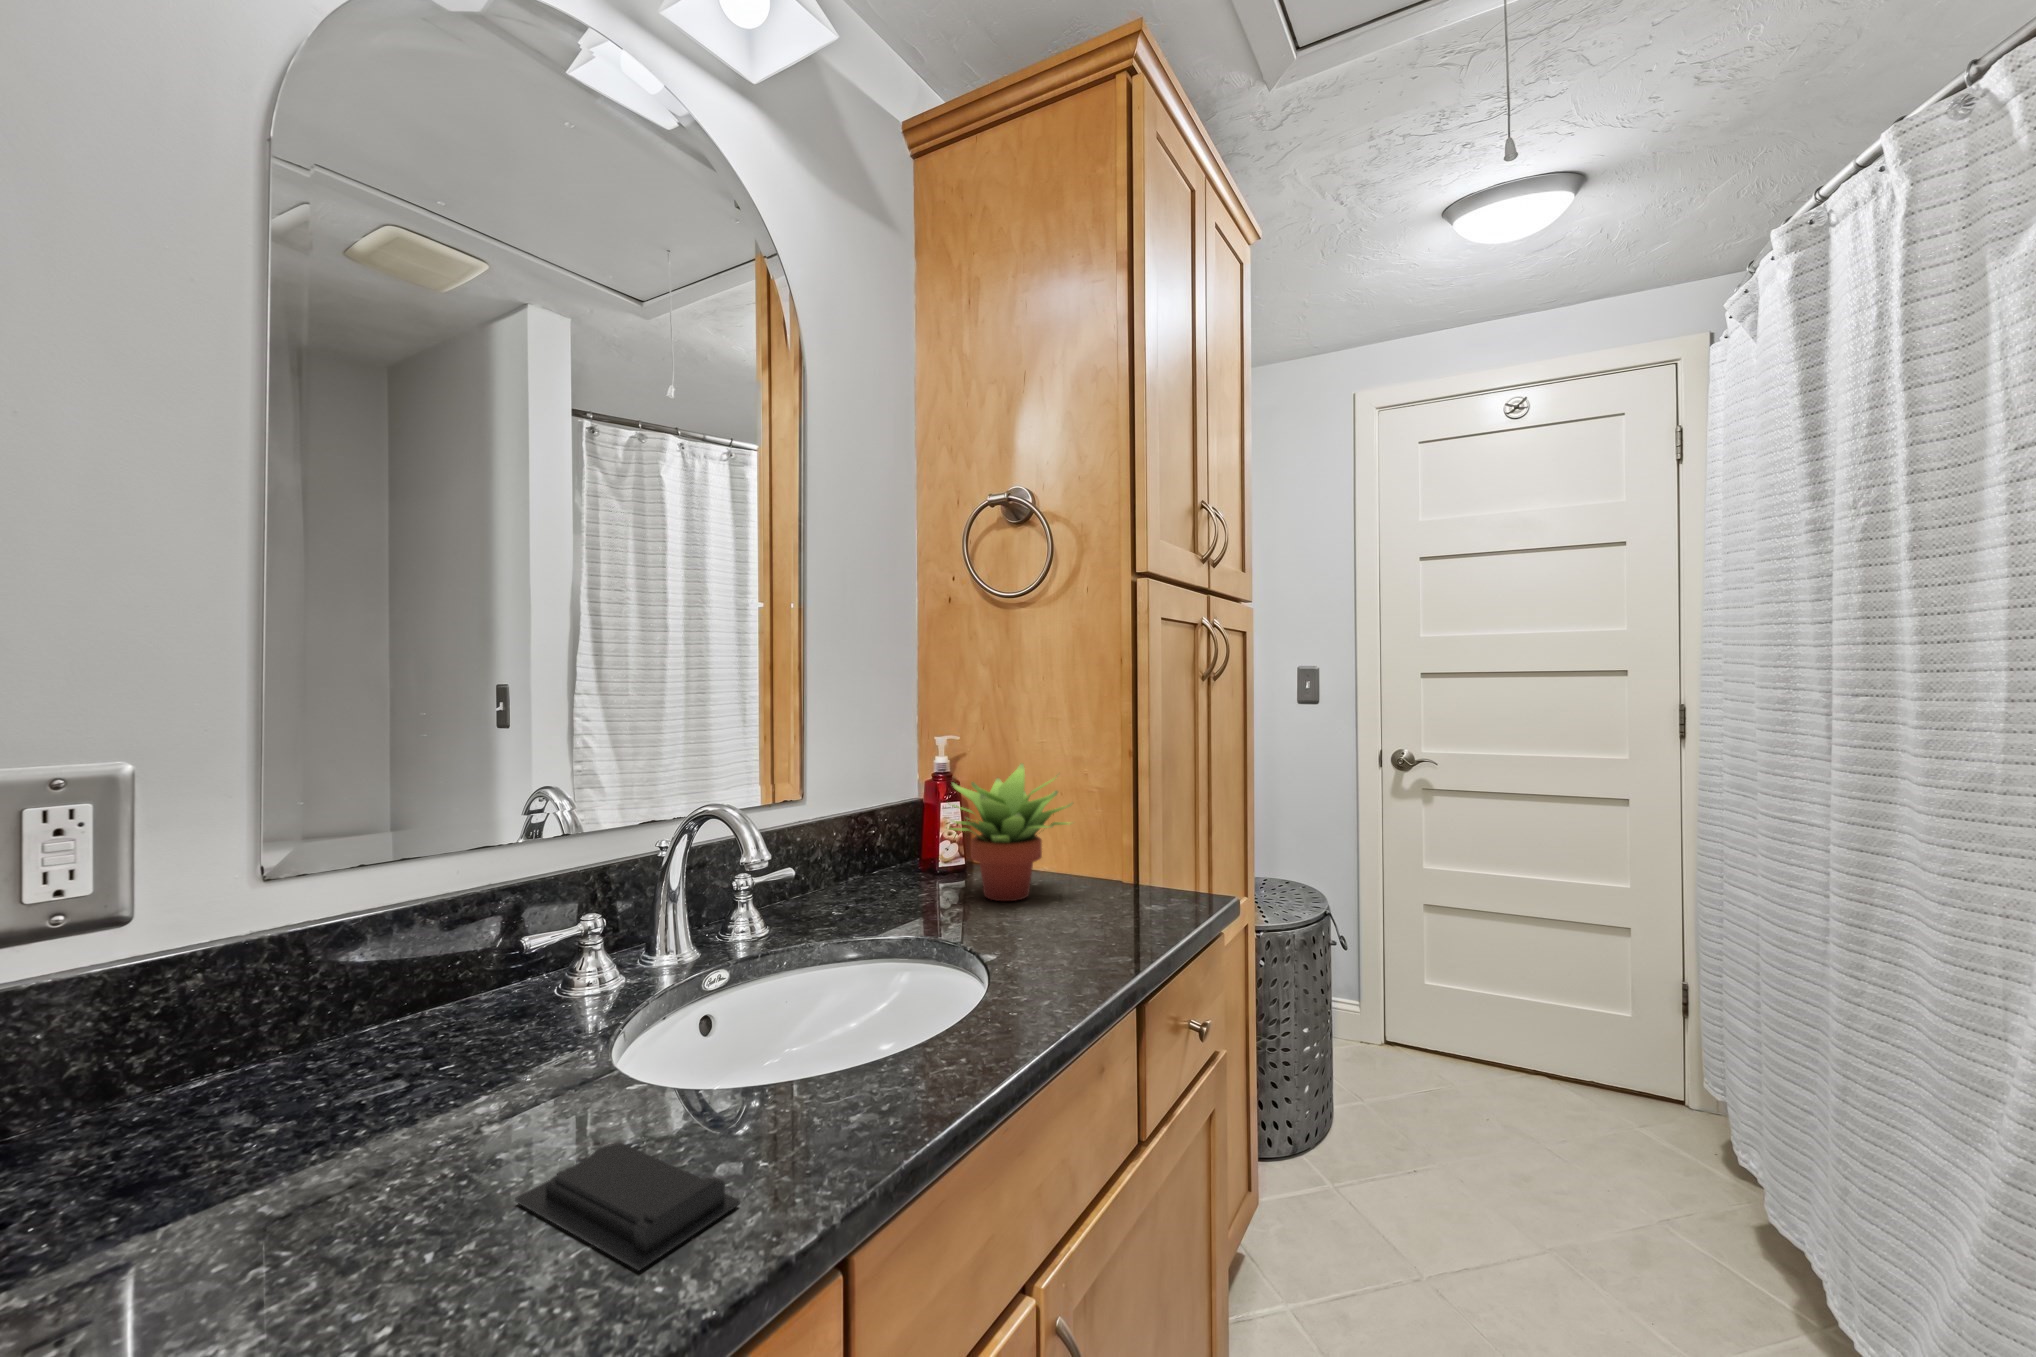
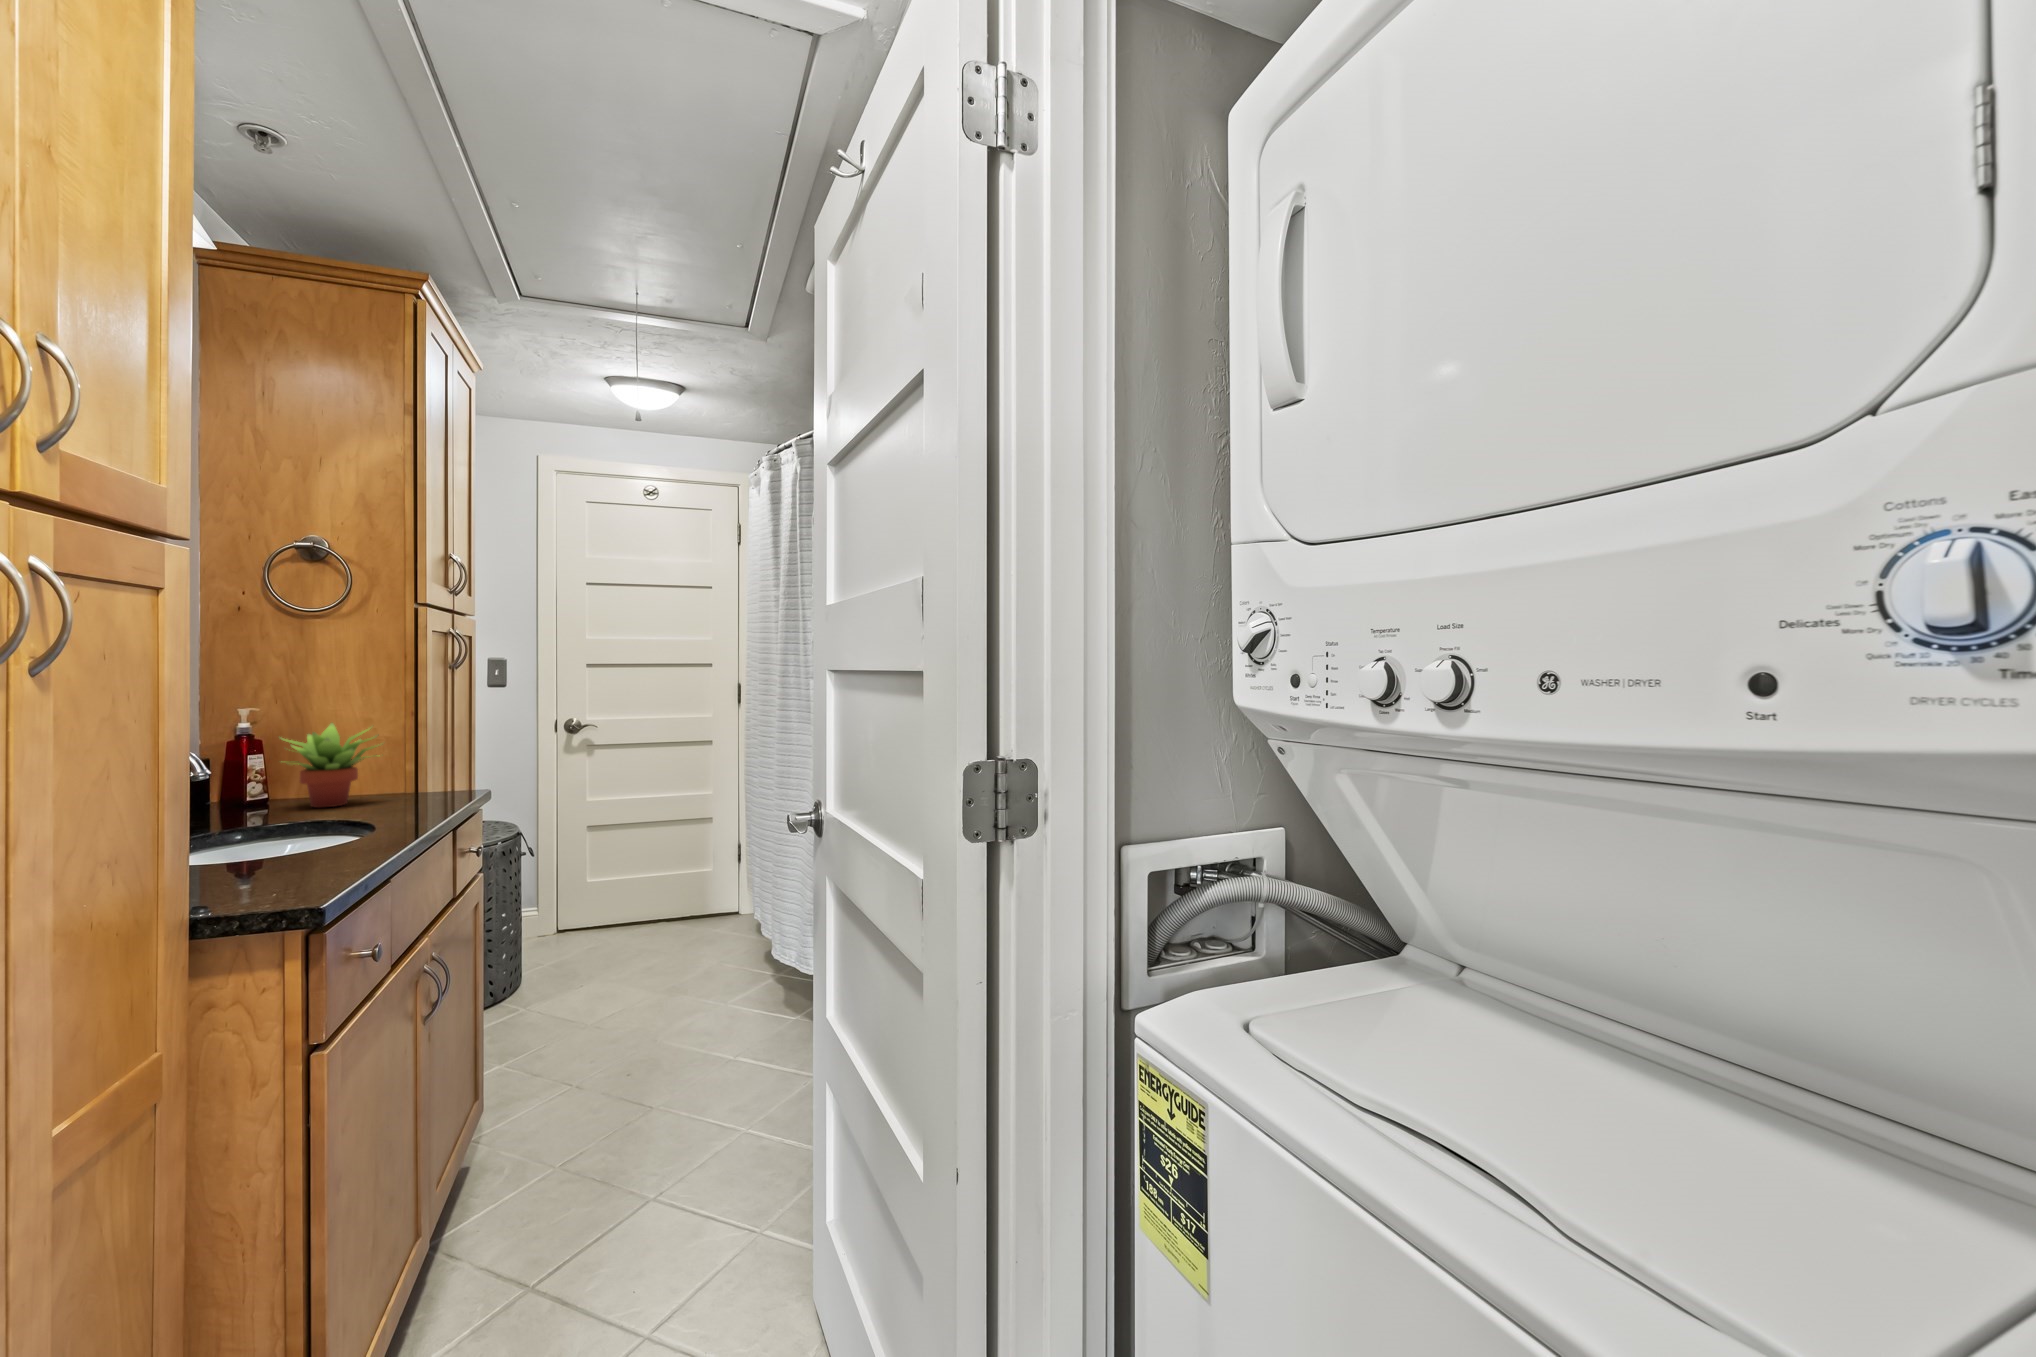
soap bar: present [515,1143,740,1270] -> none [248,847,359,872]

